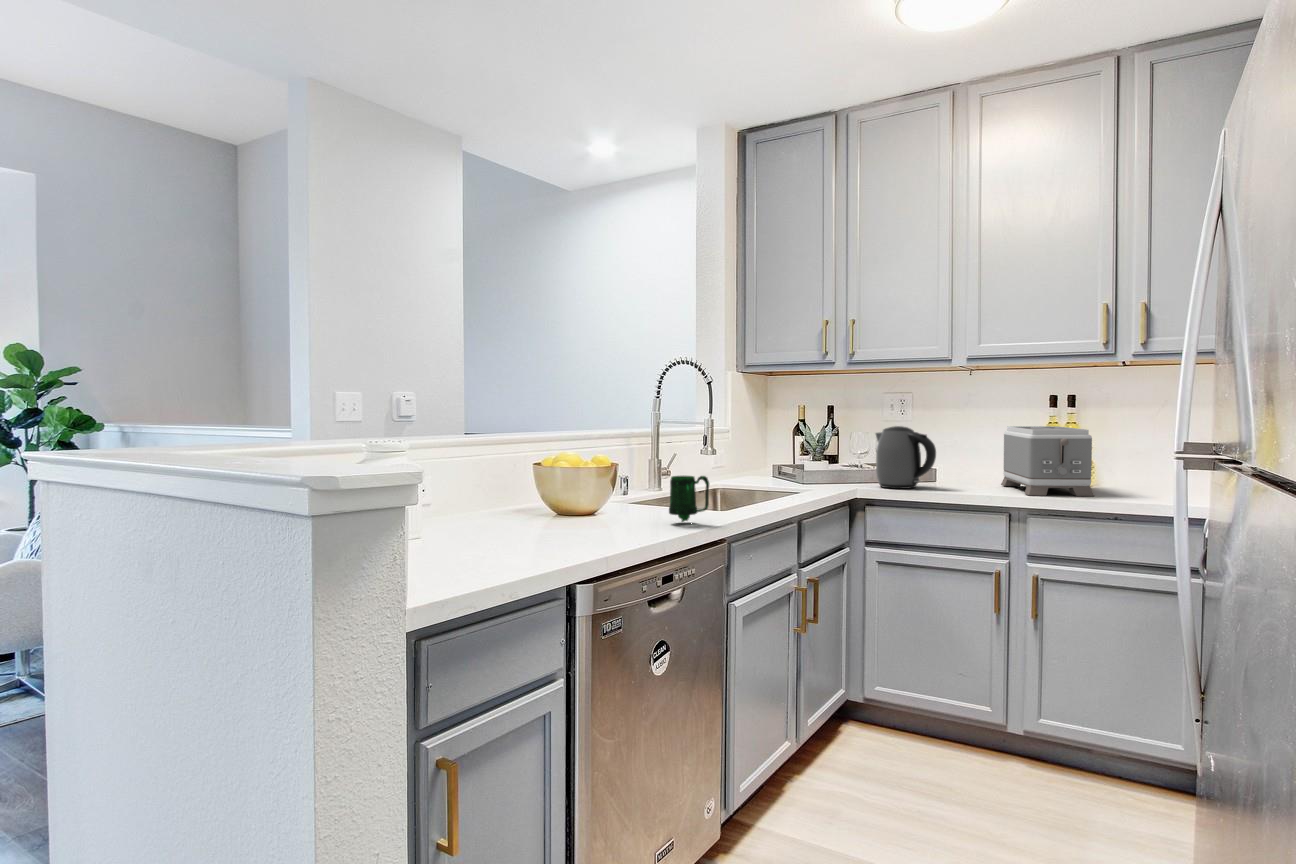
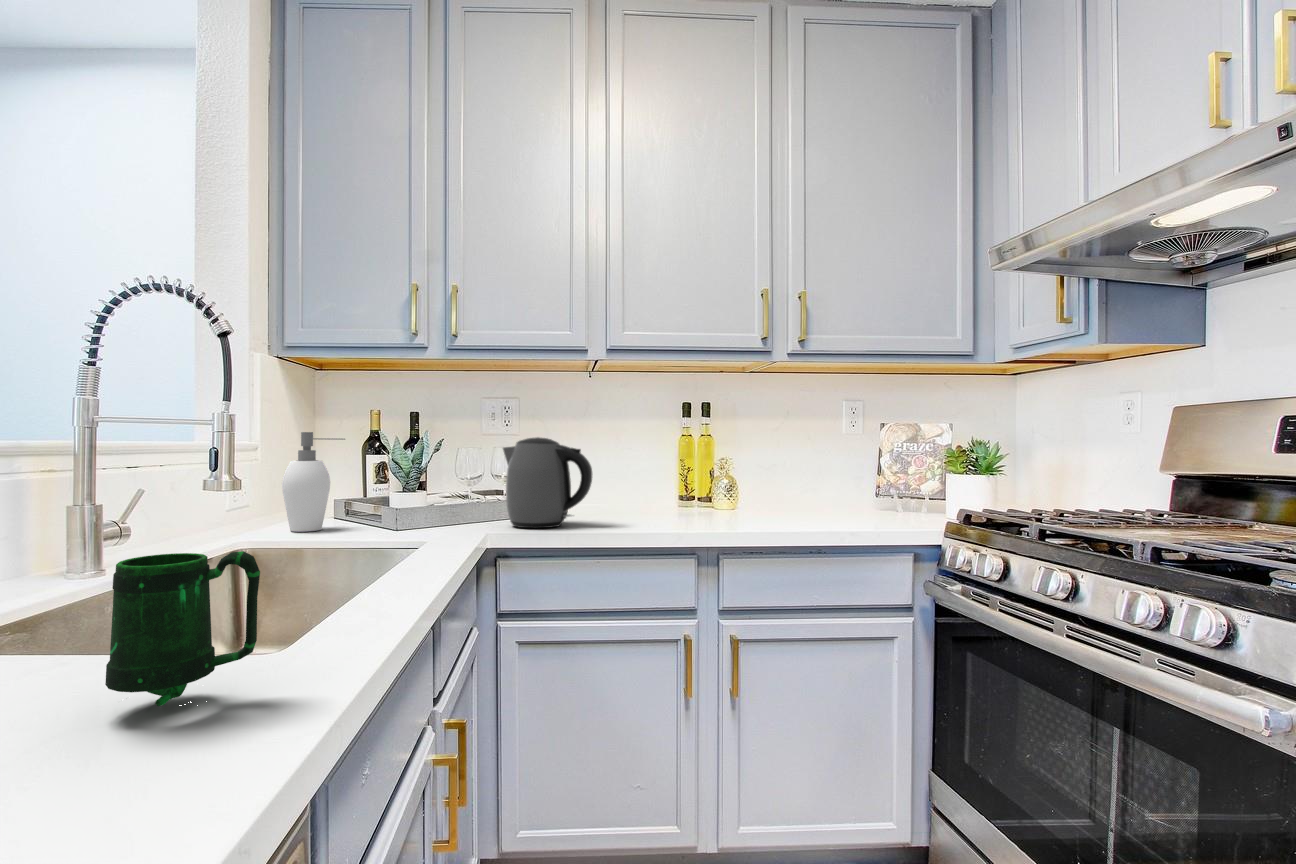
soap dispenser: none [744,423,778,482] -> present [282,432,345,532]
toaster: present [1001,426,1094,496] -> none [651,439,780,527]

